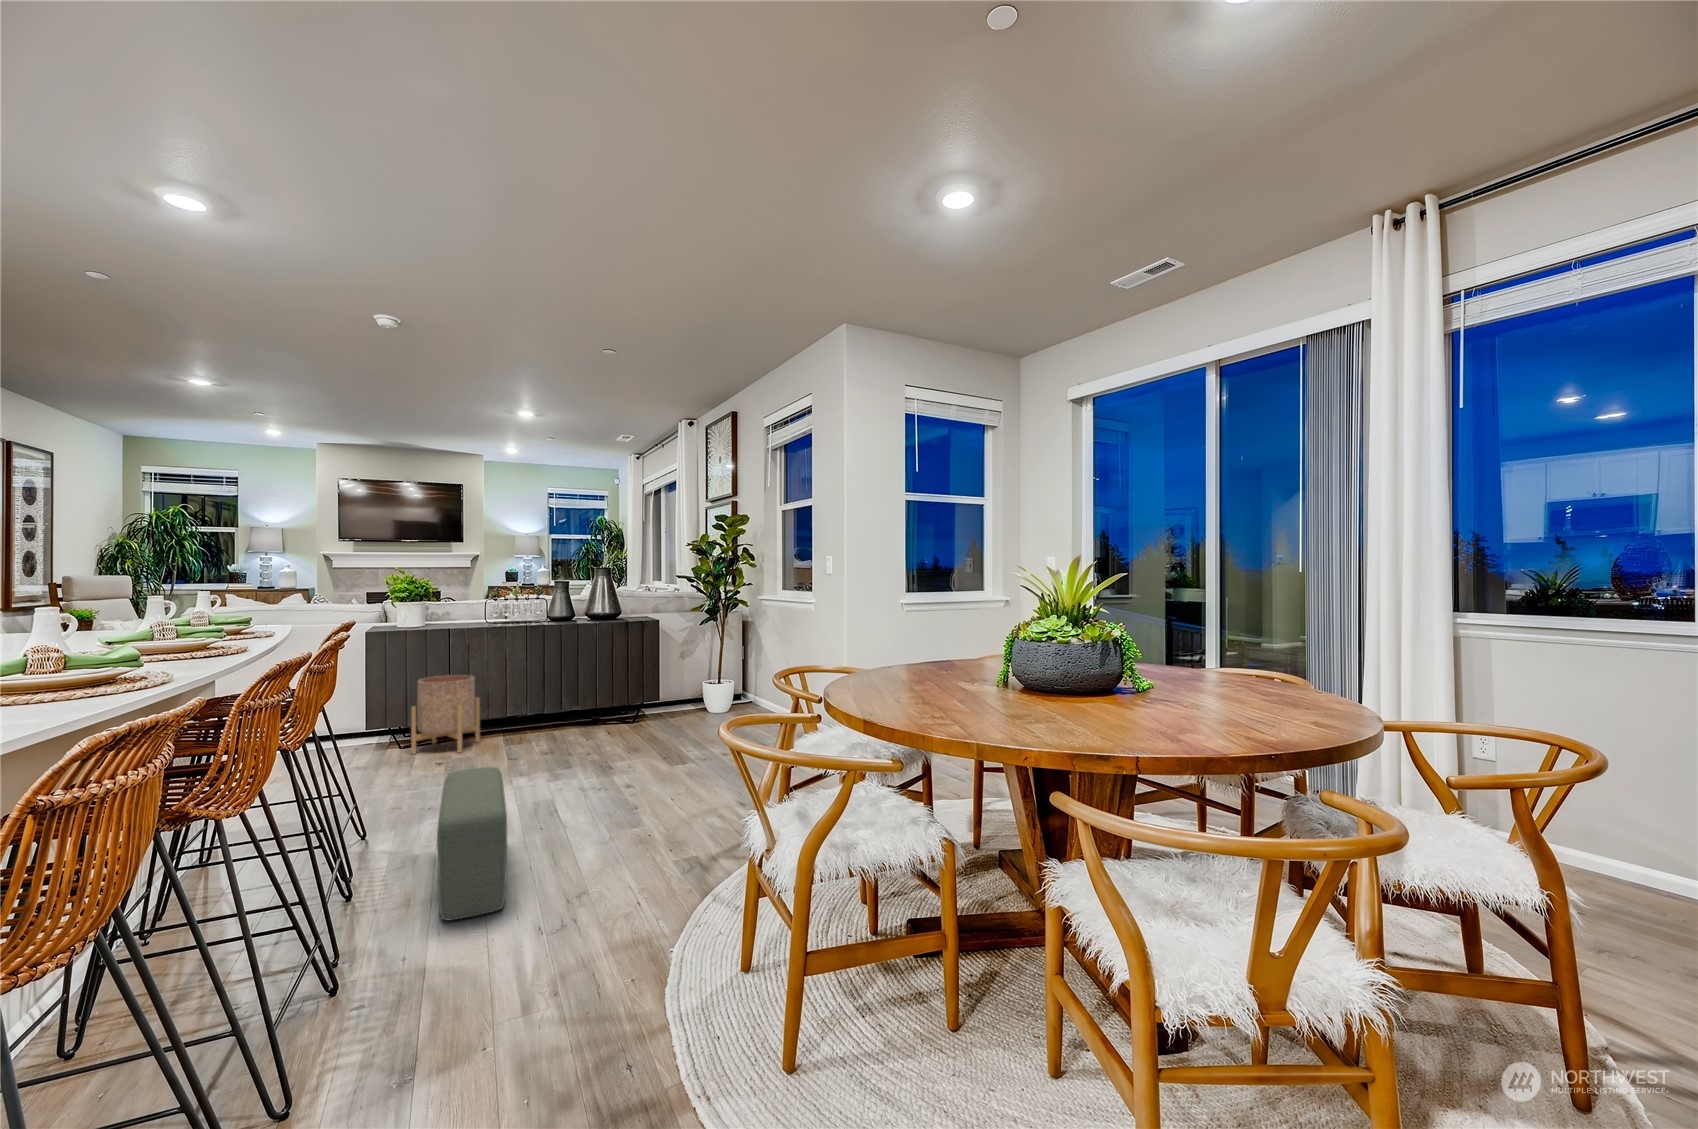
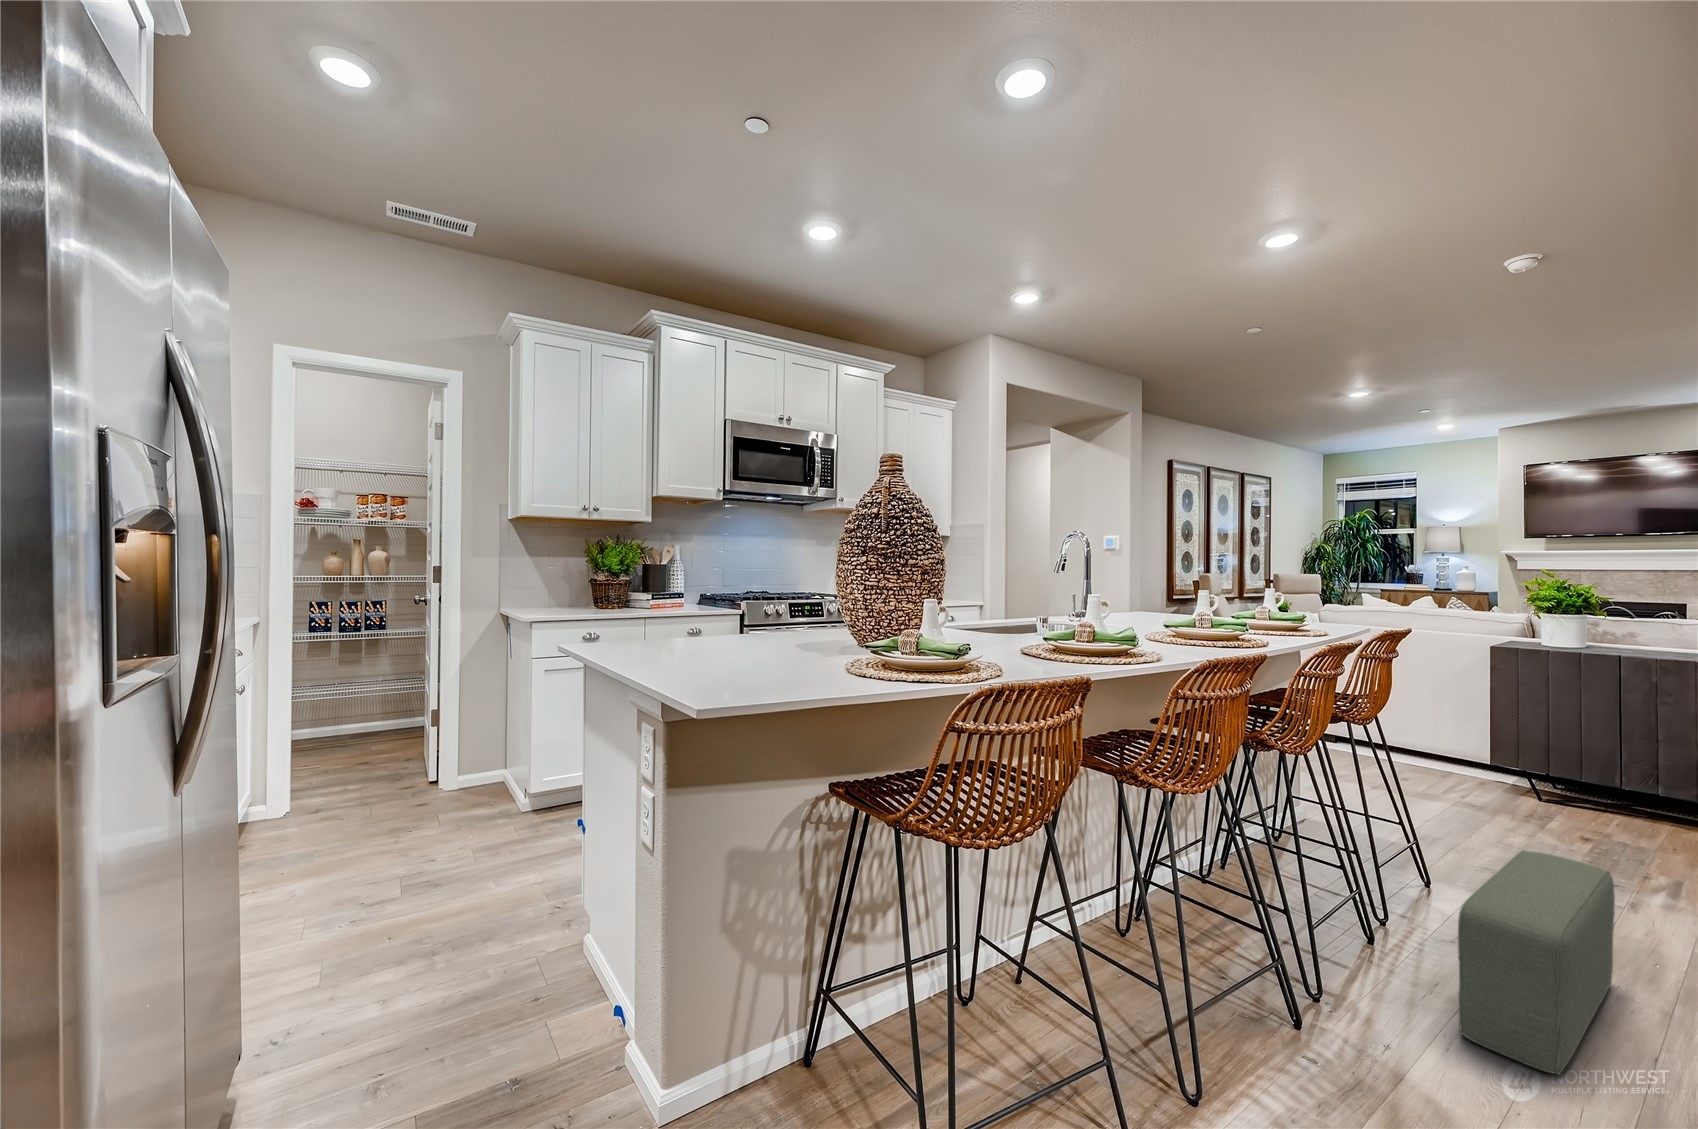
planter: present [411,675,480,754] -> none [1549,718,1671,832]

